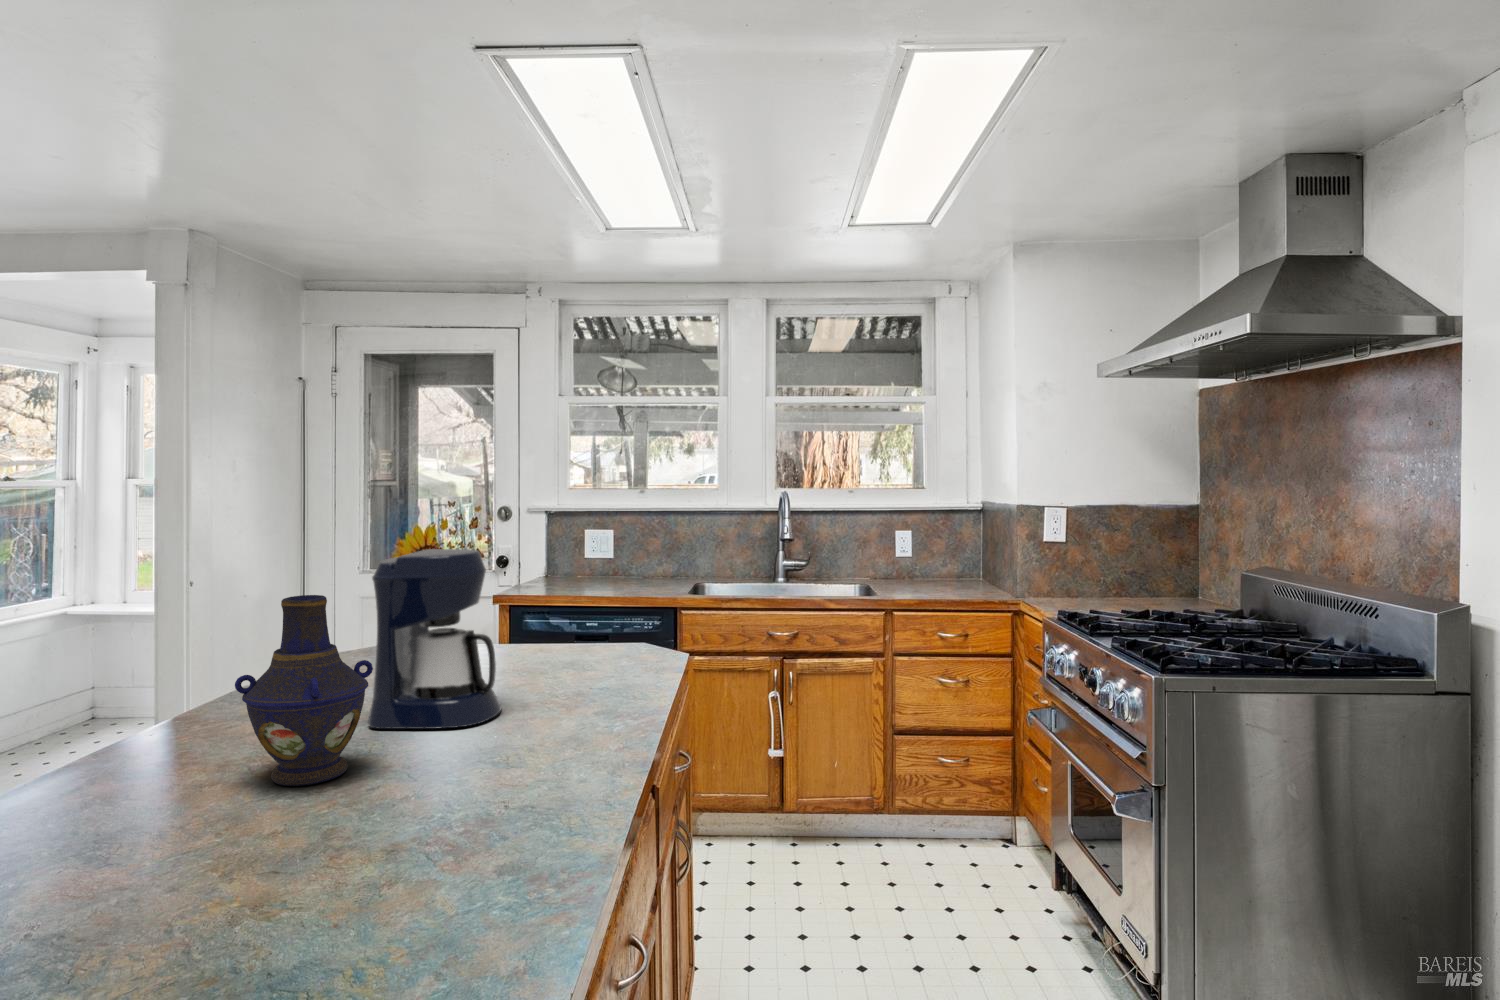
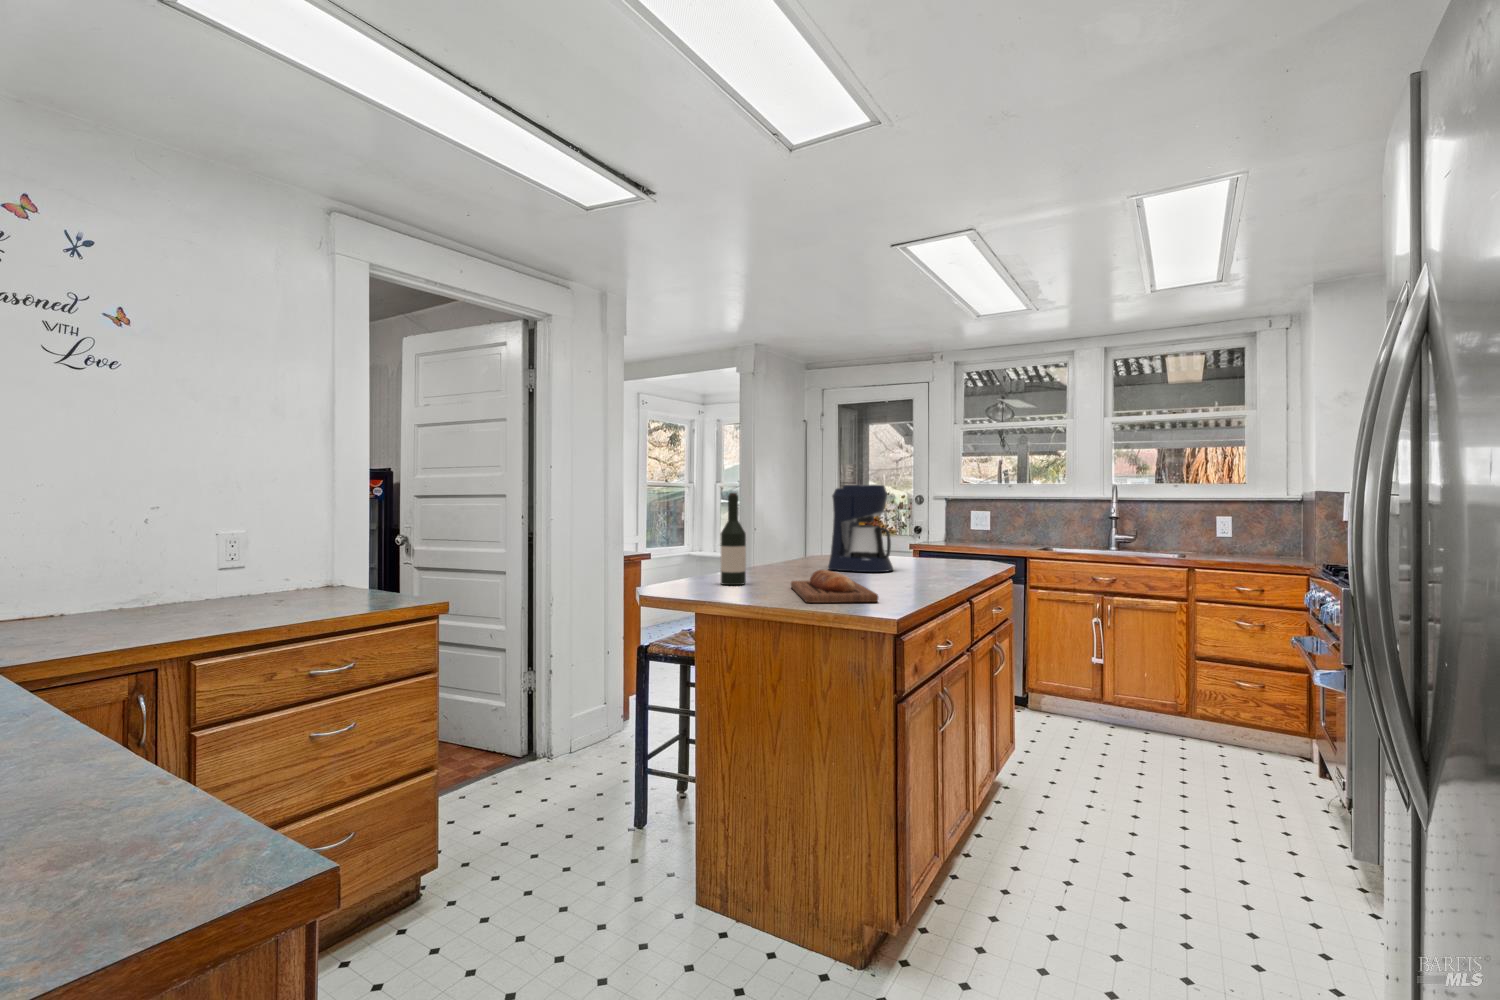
vase: present [235,595,373,786] -> none [772,494,829,578]
wine bottle: none [84,634,165,874] -> present [721,493,746,585]
bread loaf: none [289,804,520,959] -> present [791,570,878,603]

